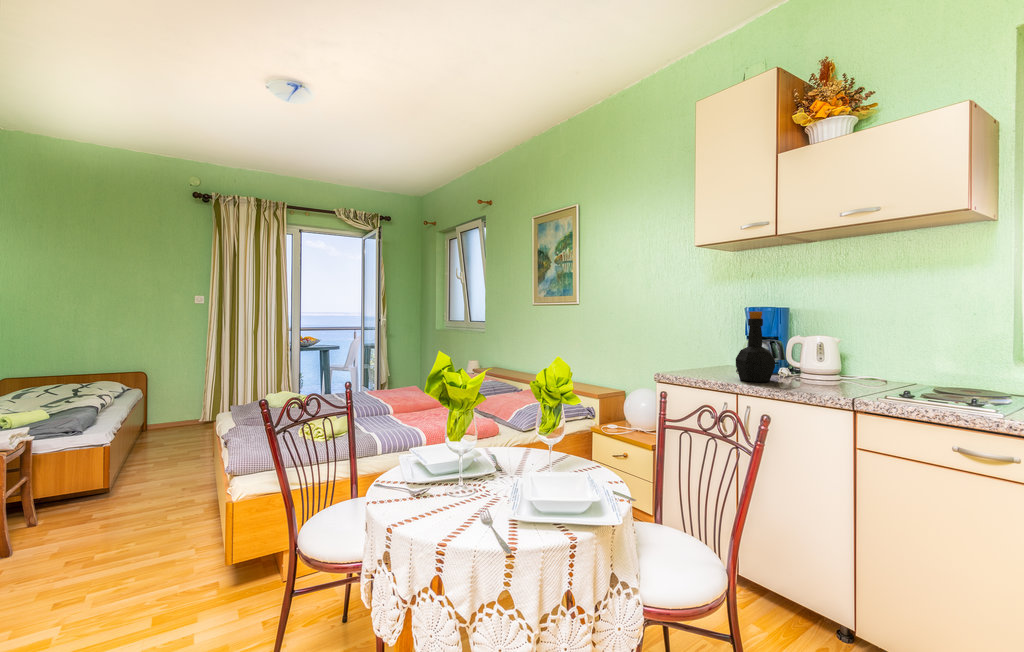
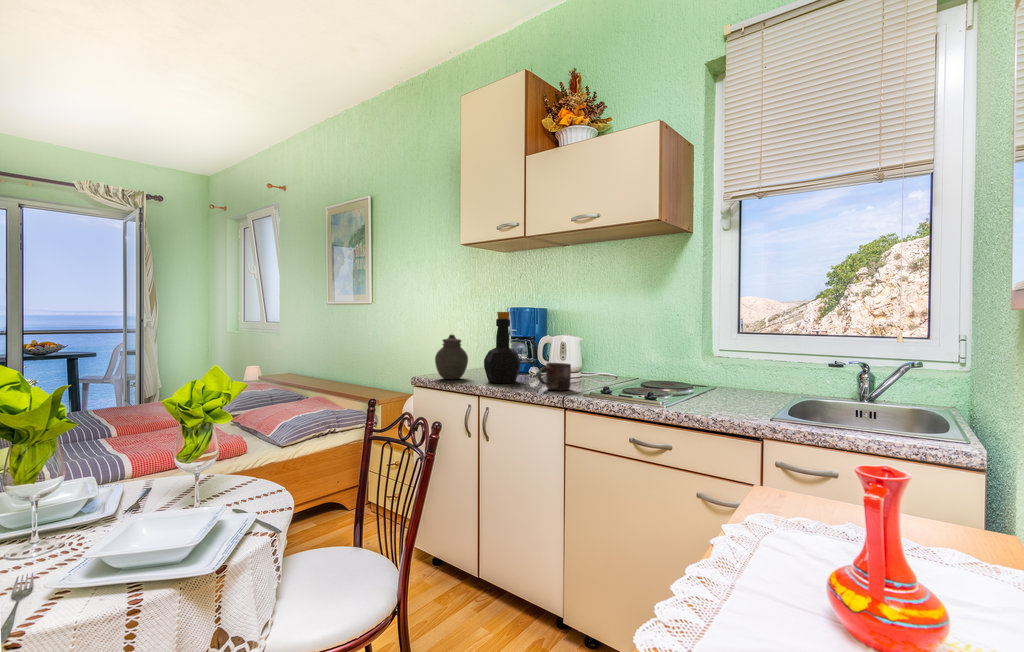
jar: none [679,333,713,376] -> present [435,334,468,379]
mug: none [813,363,849,392] -> present [537,363,571,390]

